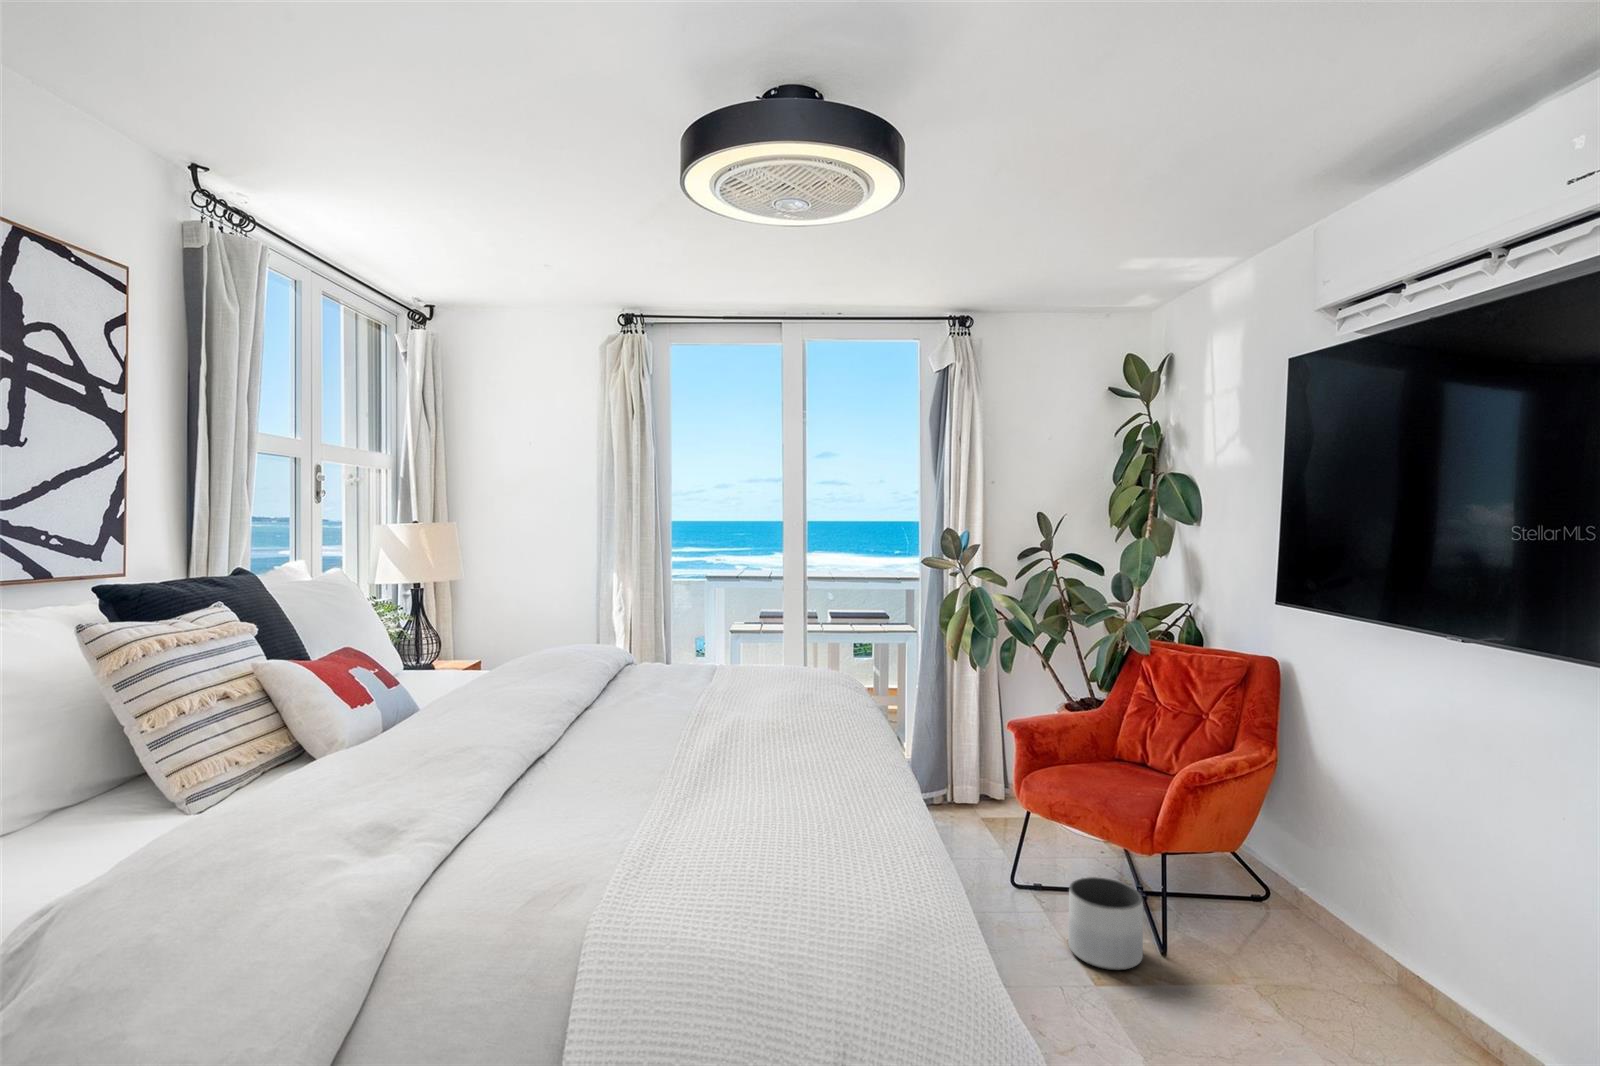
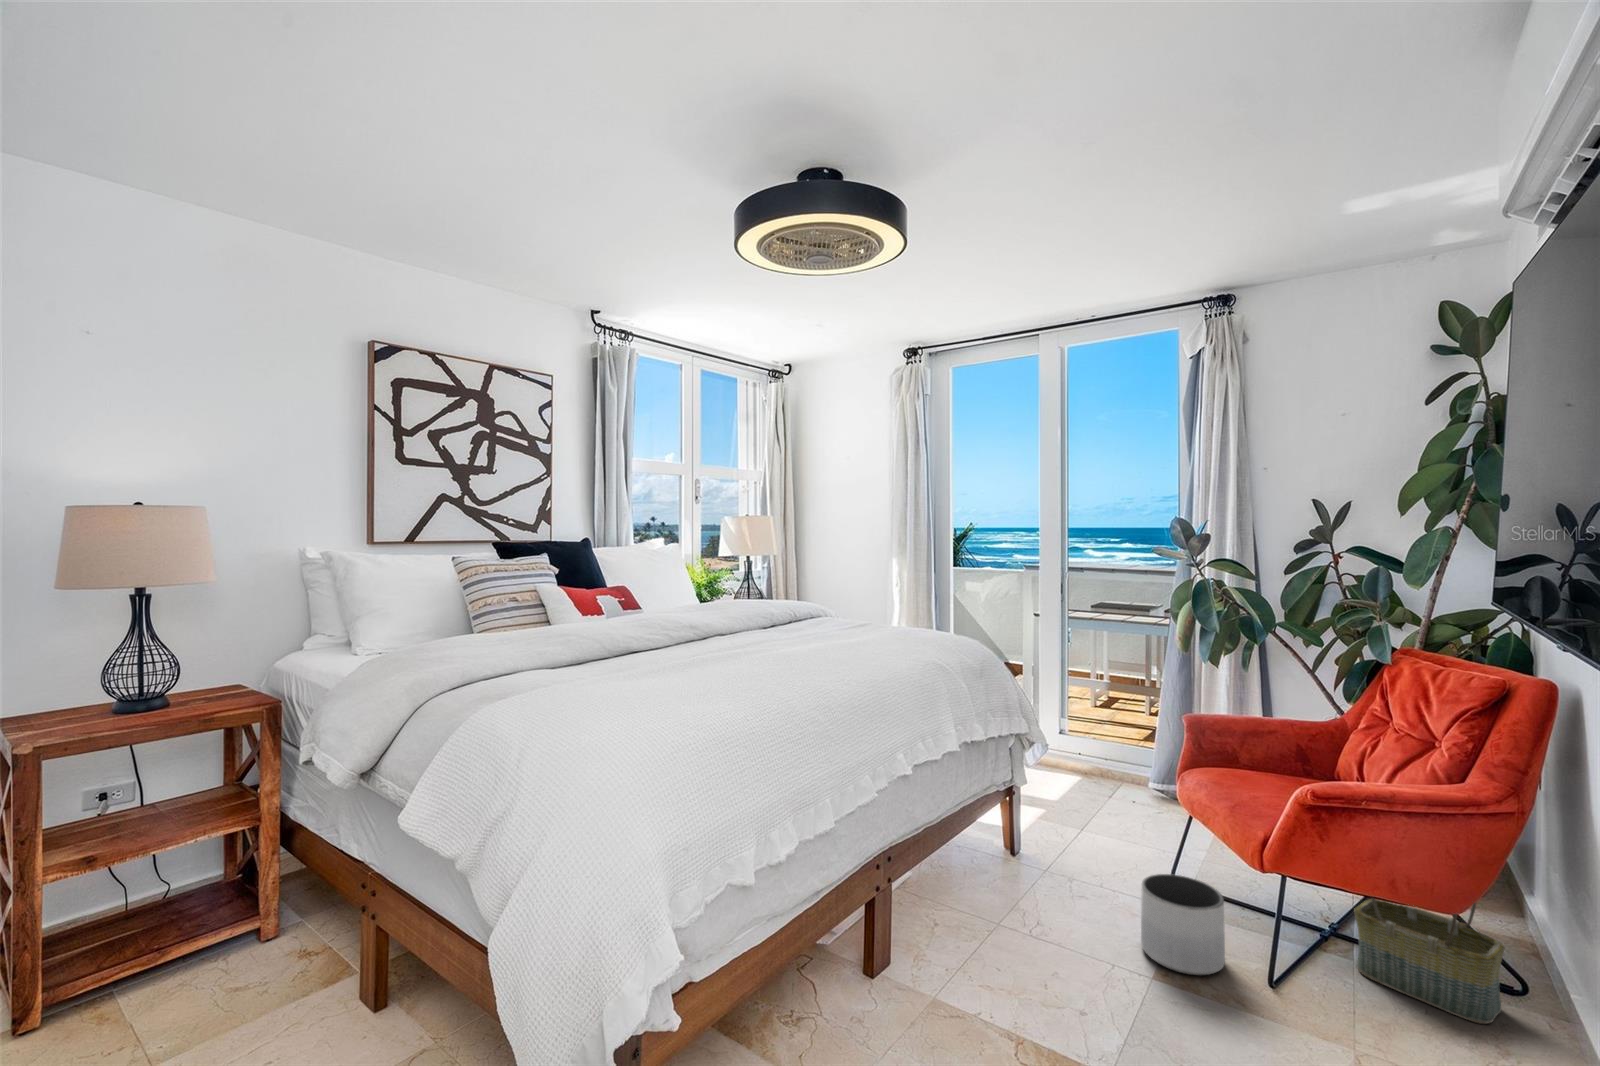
basket: none [1188,796,1292,931] -> present [1354,898,1504,1024]

